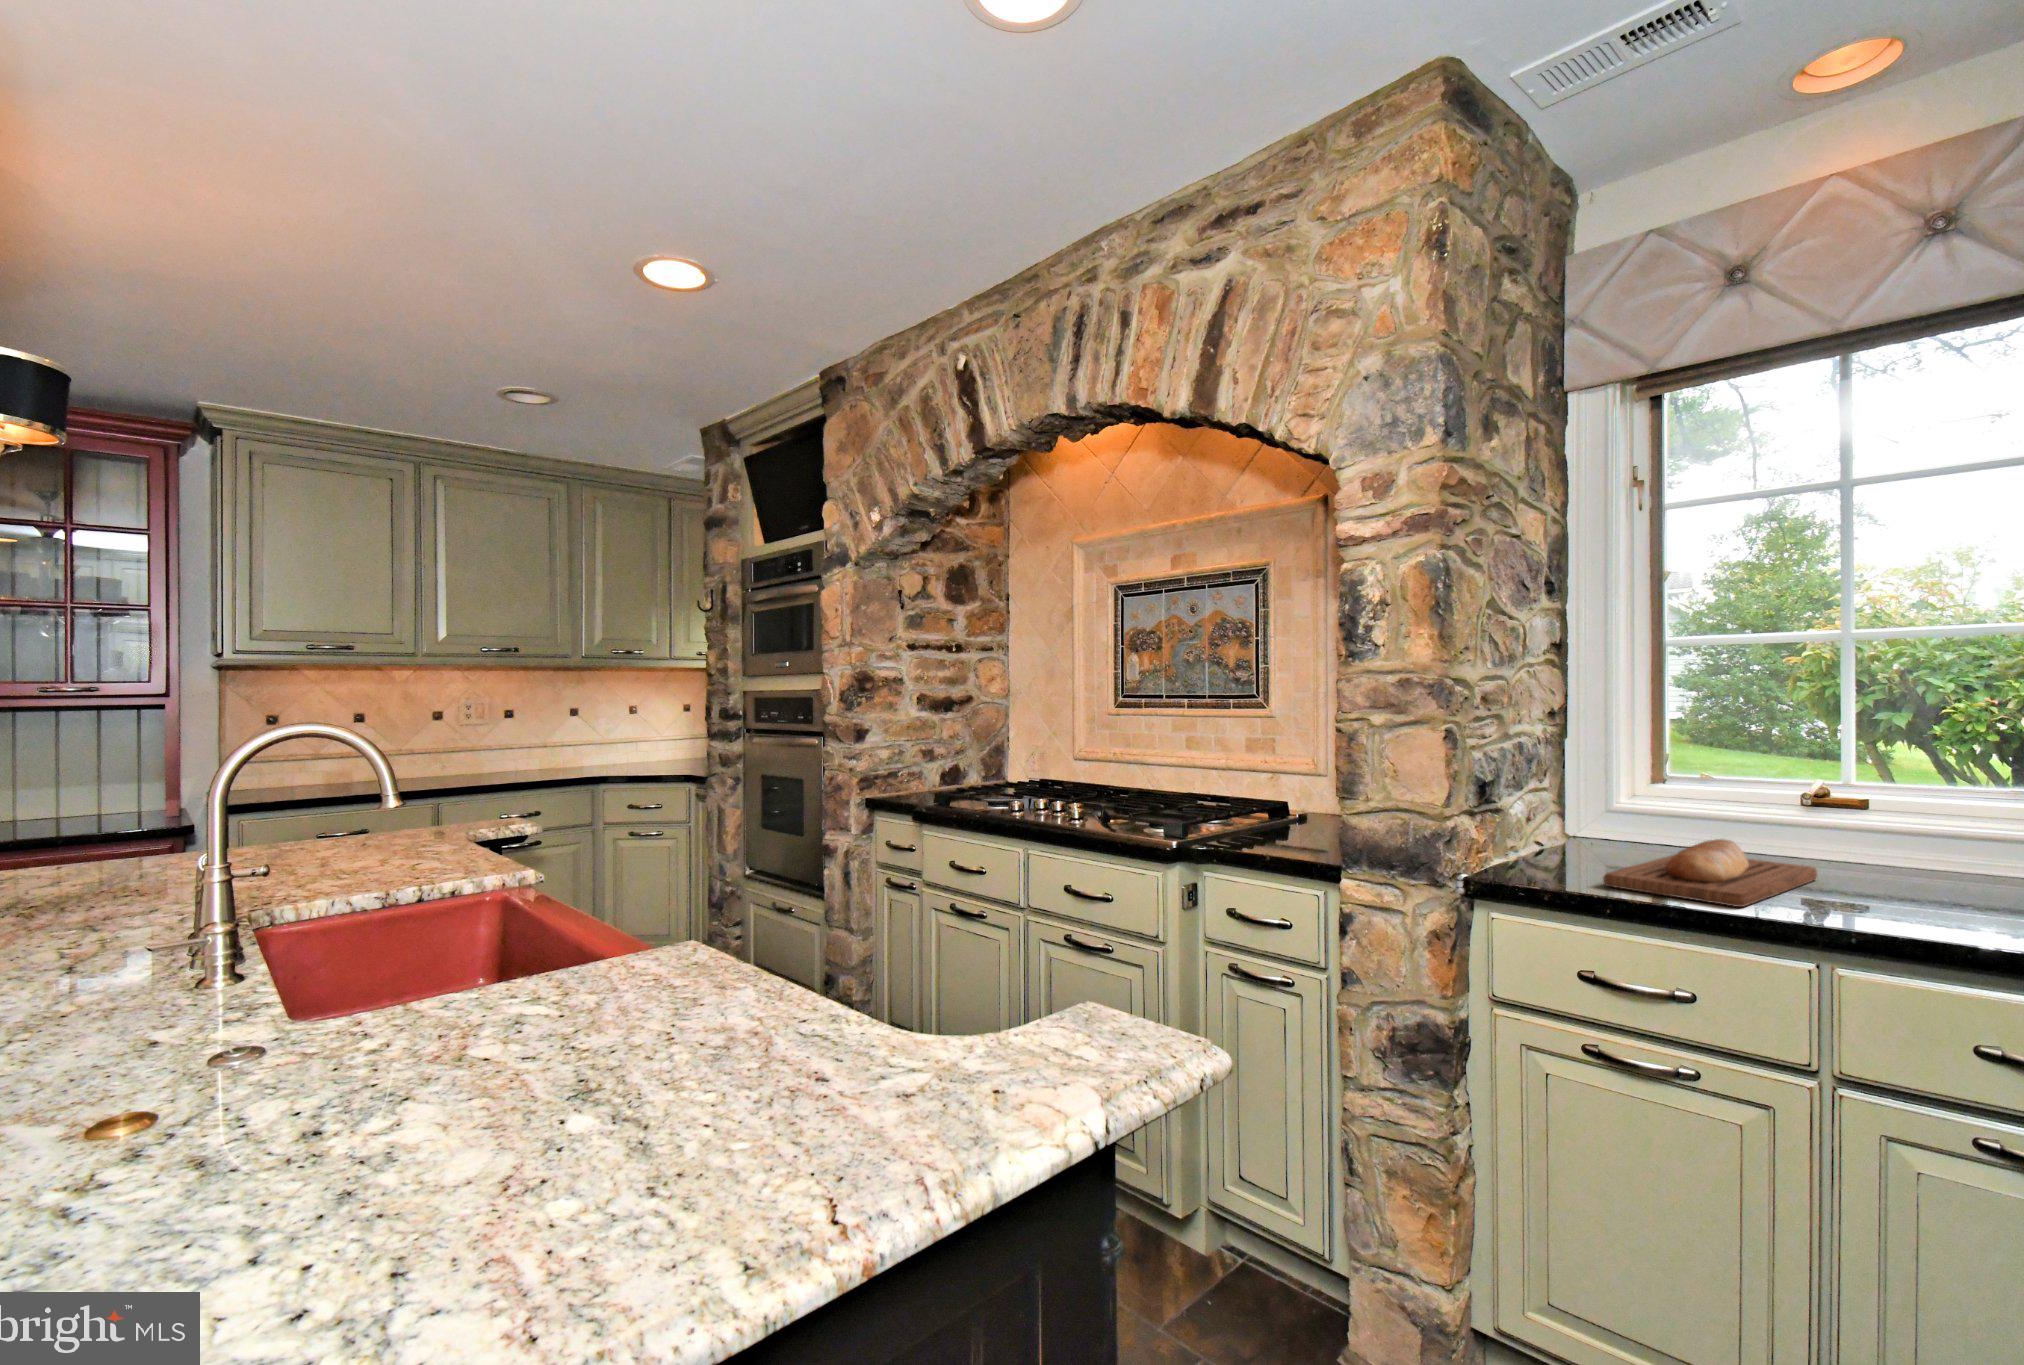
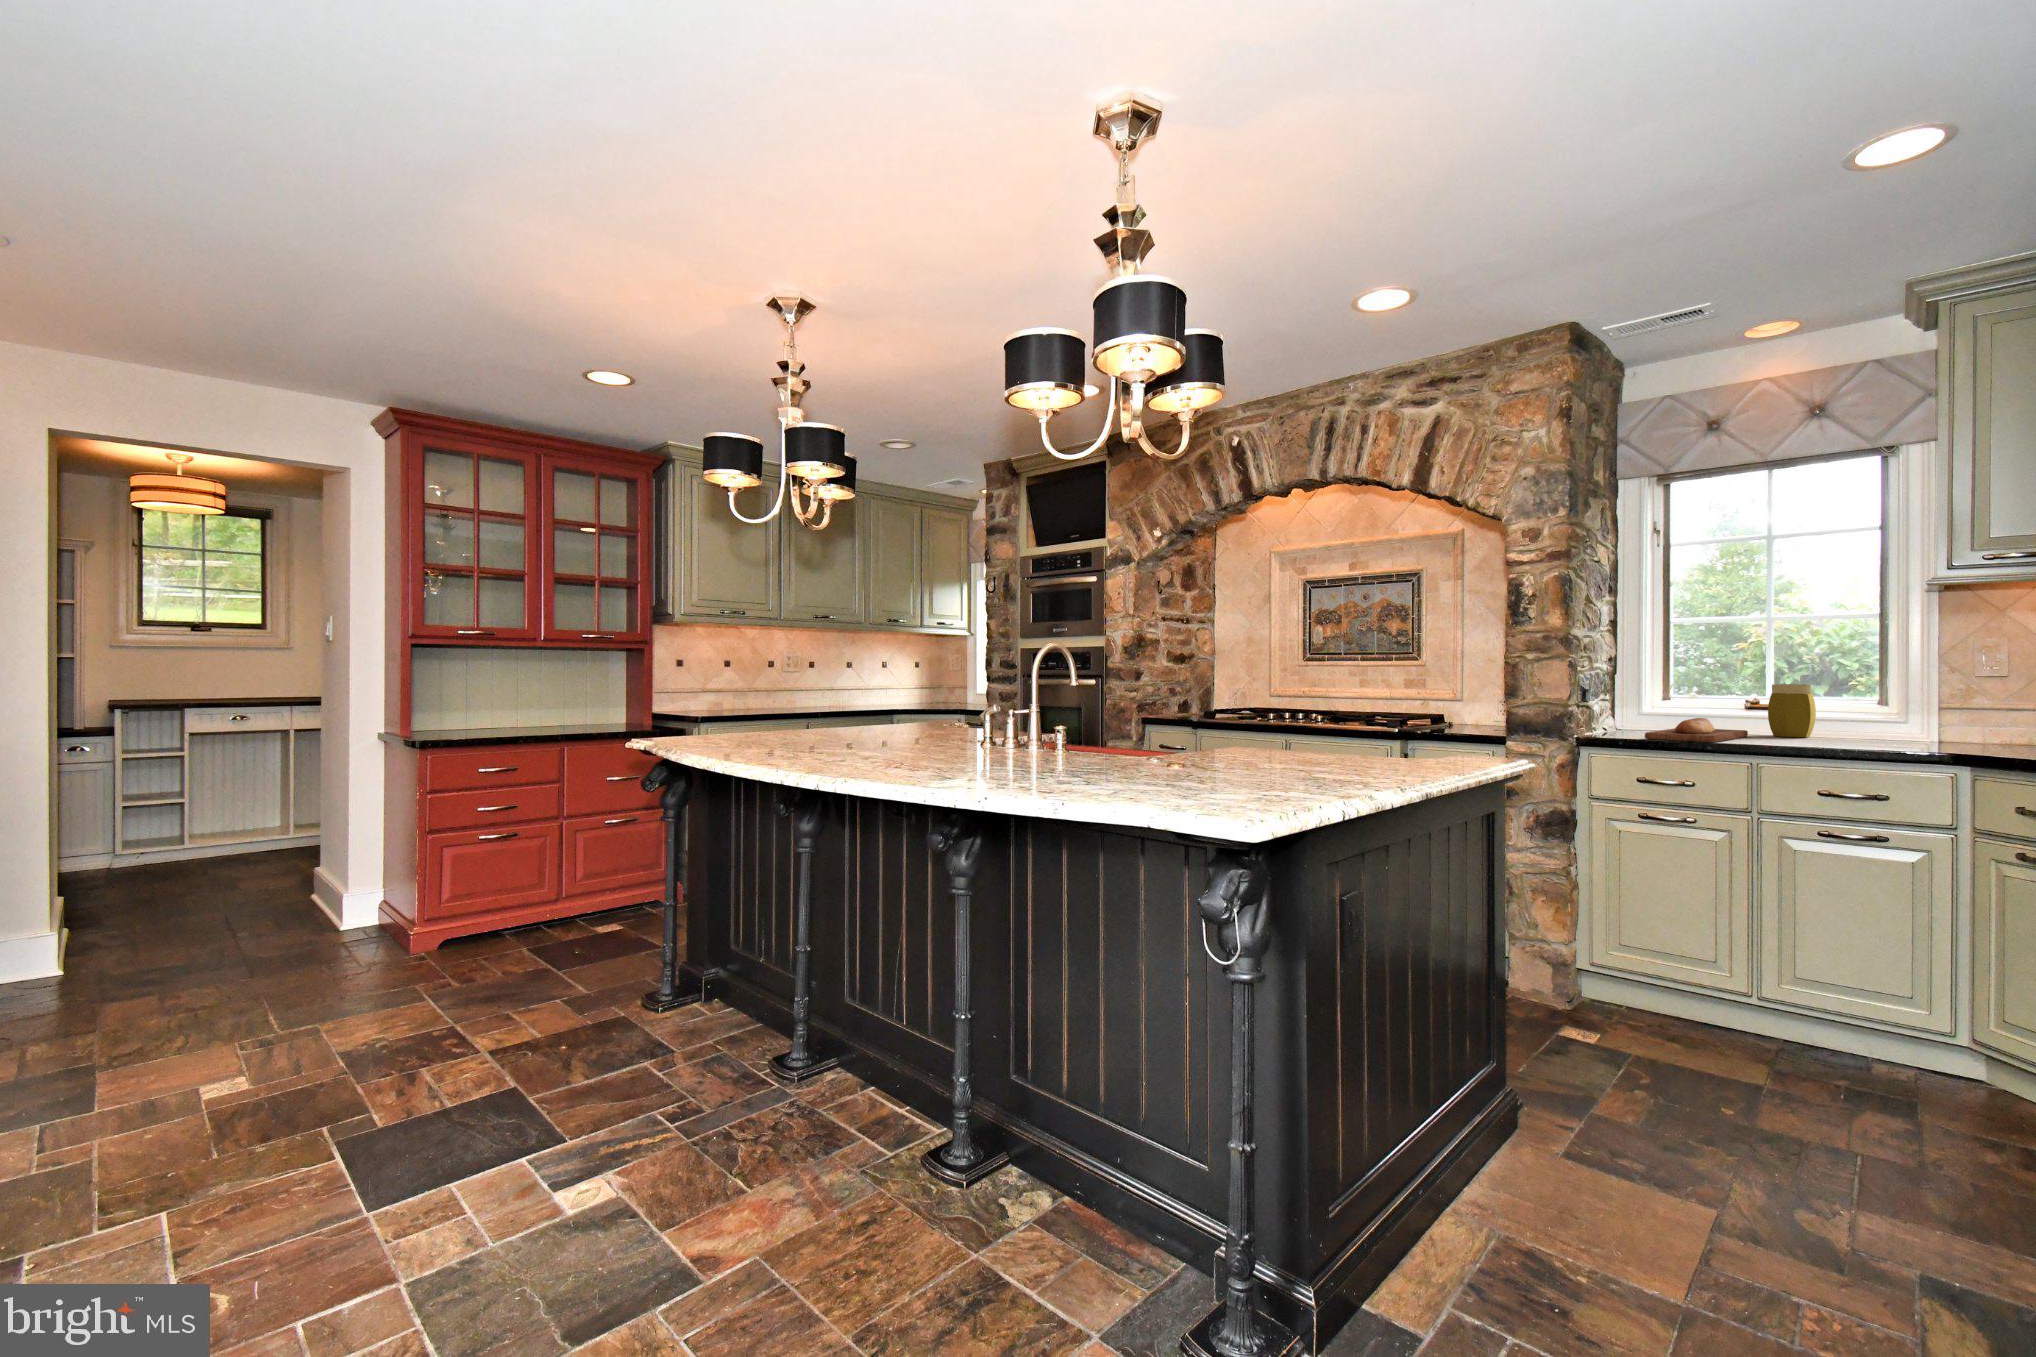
jar: none [1858,774,1959,887] -> present [1768,684,1816,737]

